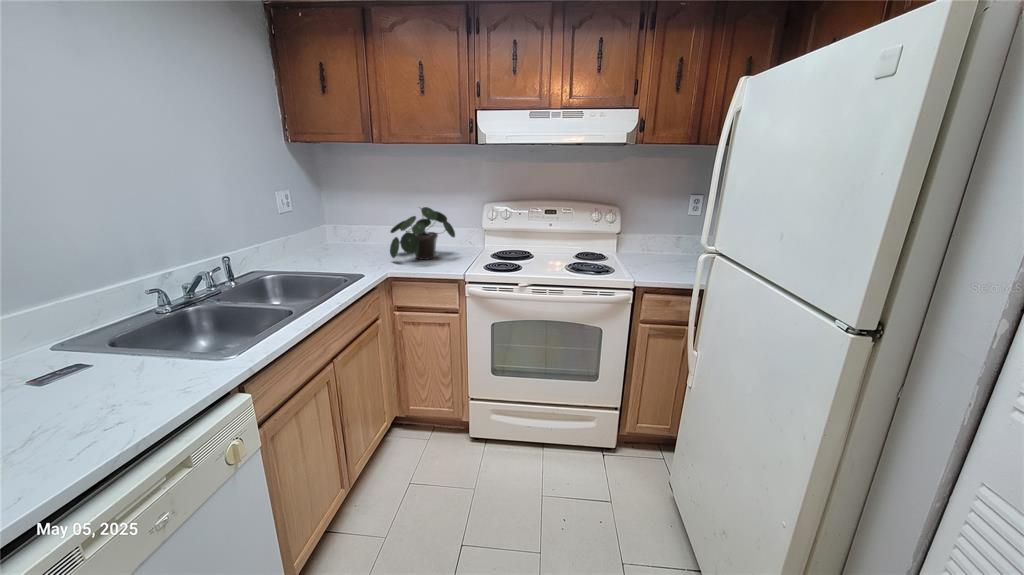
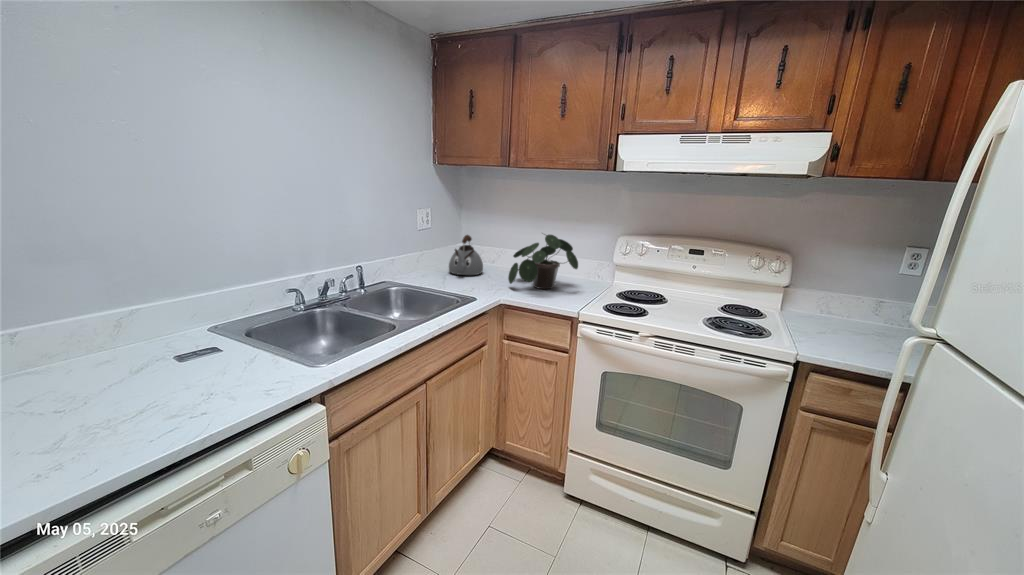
kettle: none [322,215,359,256] -> present [449,235,483,275]

